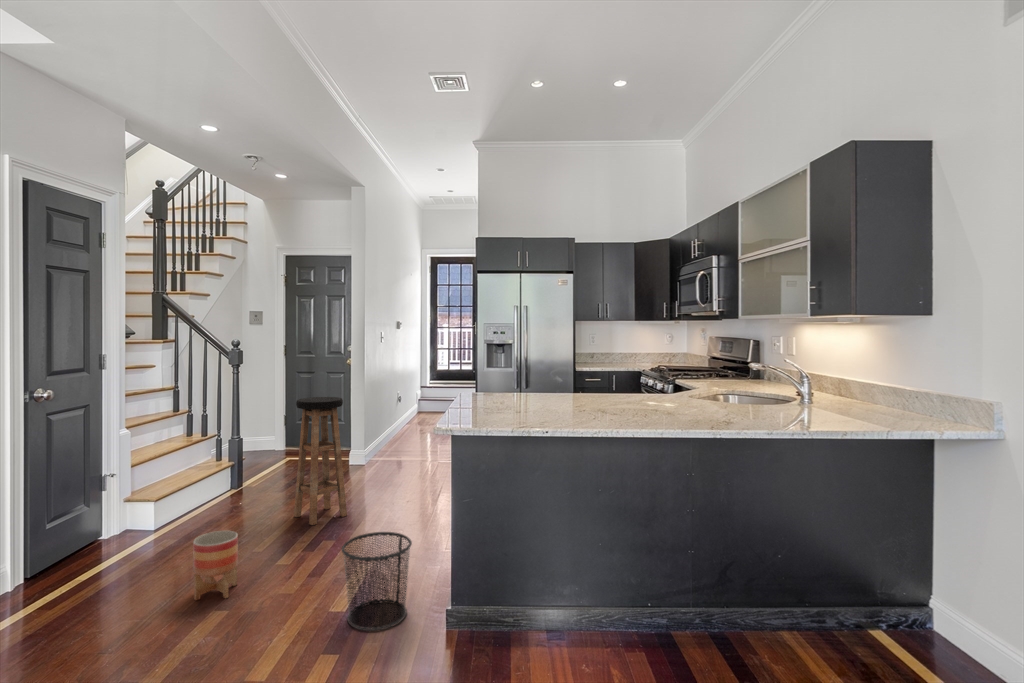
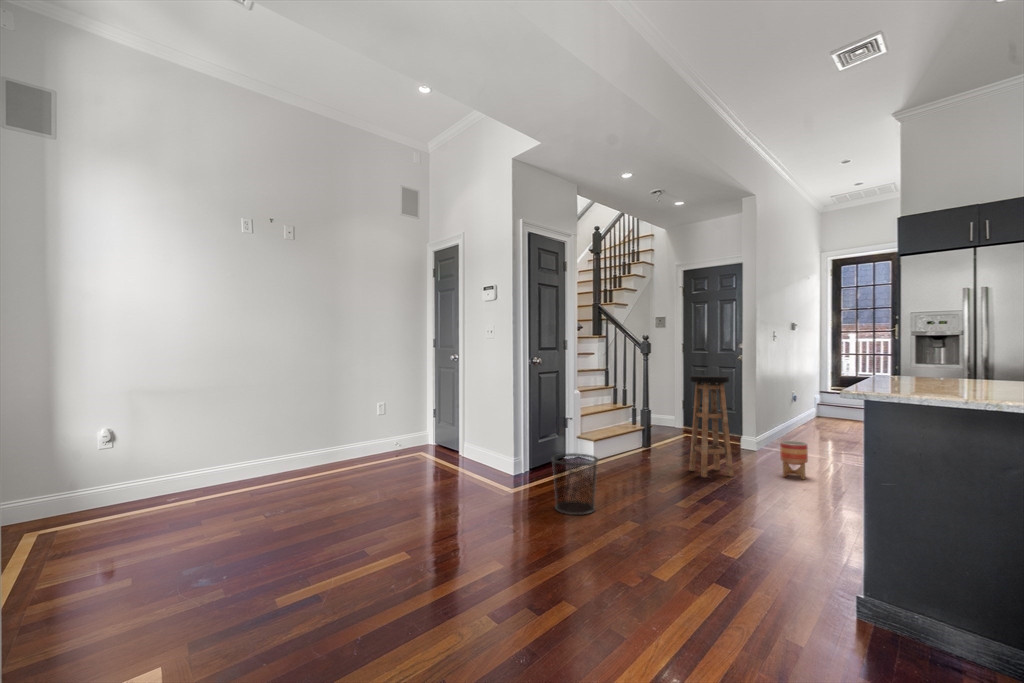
planter: present [193,531,238,600] -> present [780,441,808,479]
waste bin: present [342,532,412,631] -> present [552,453,598,515]

